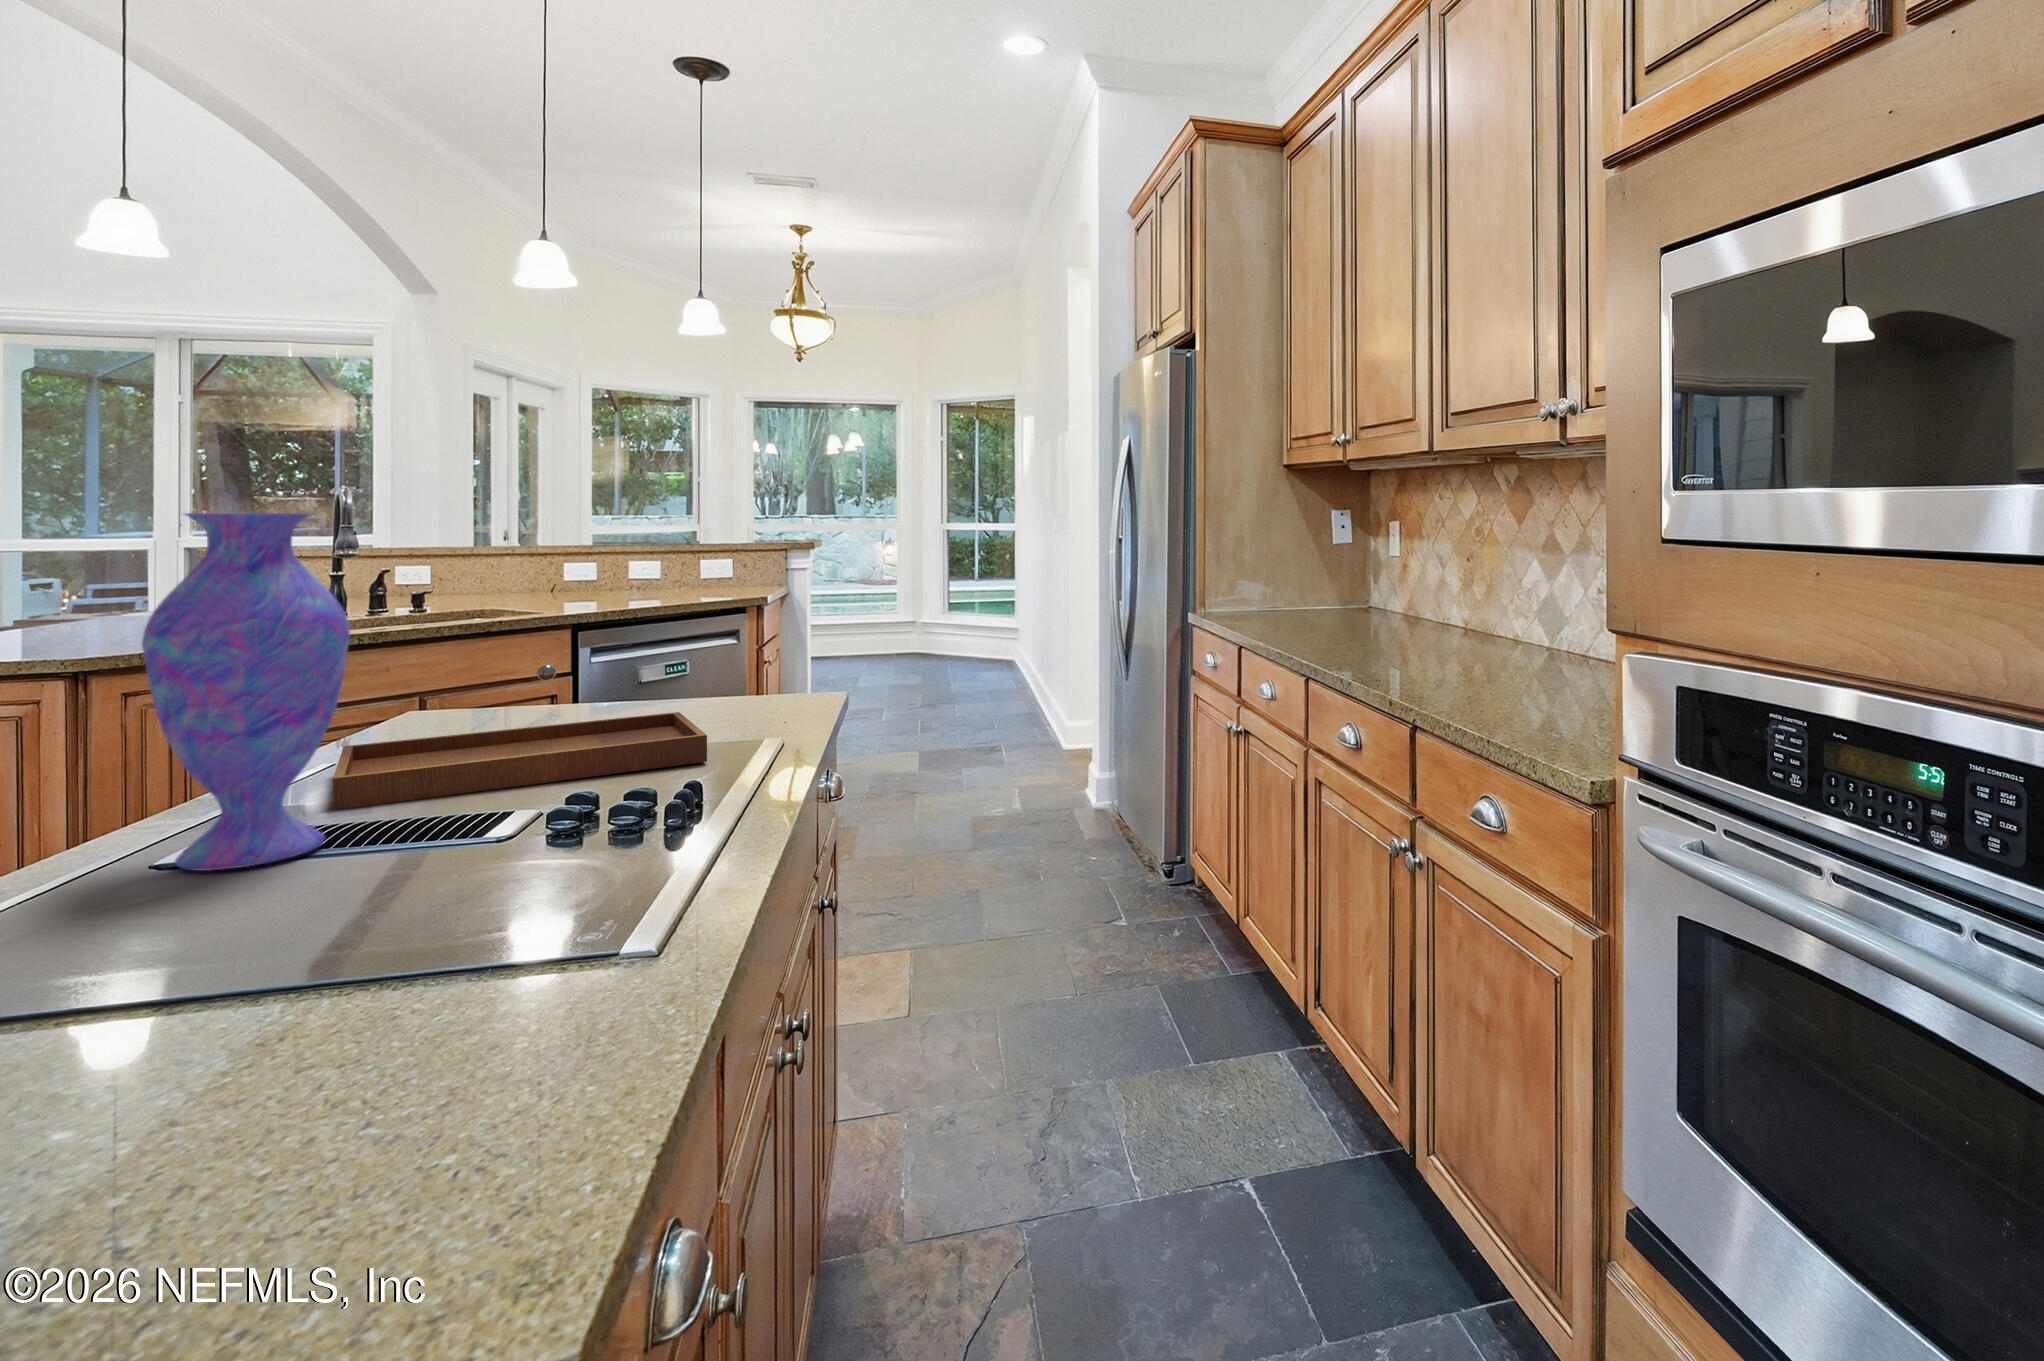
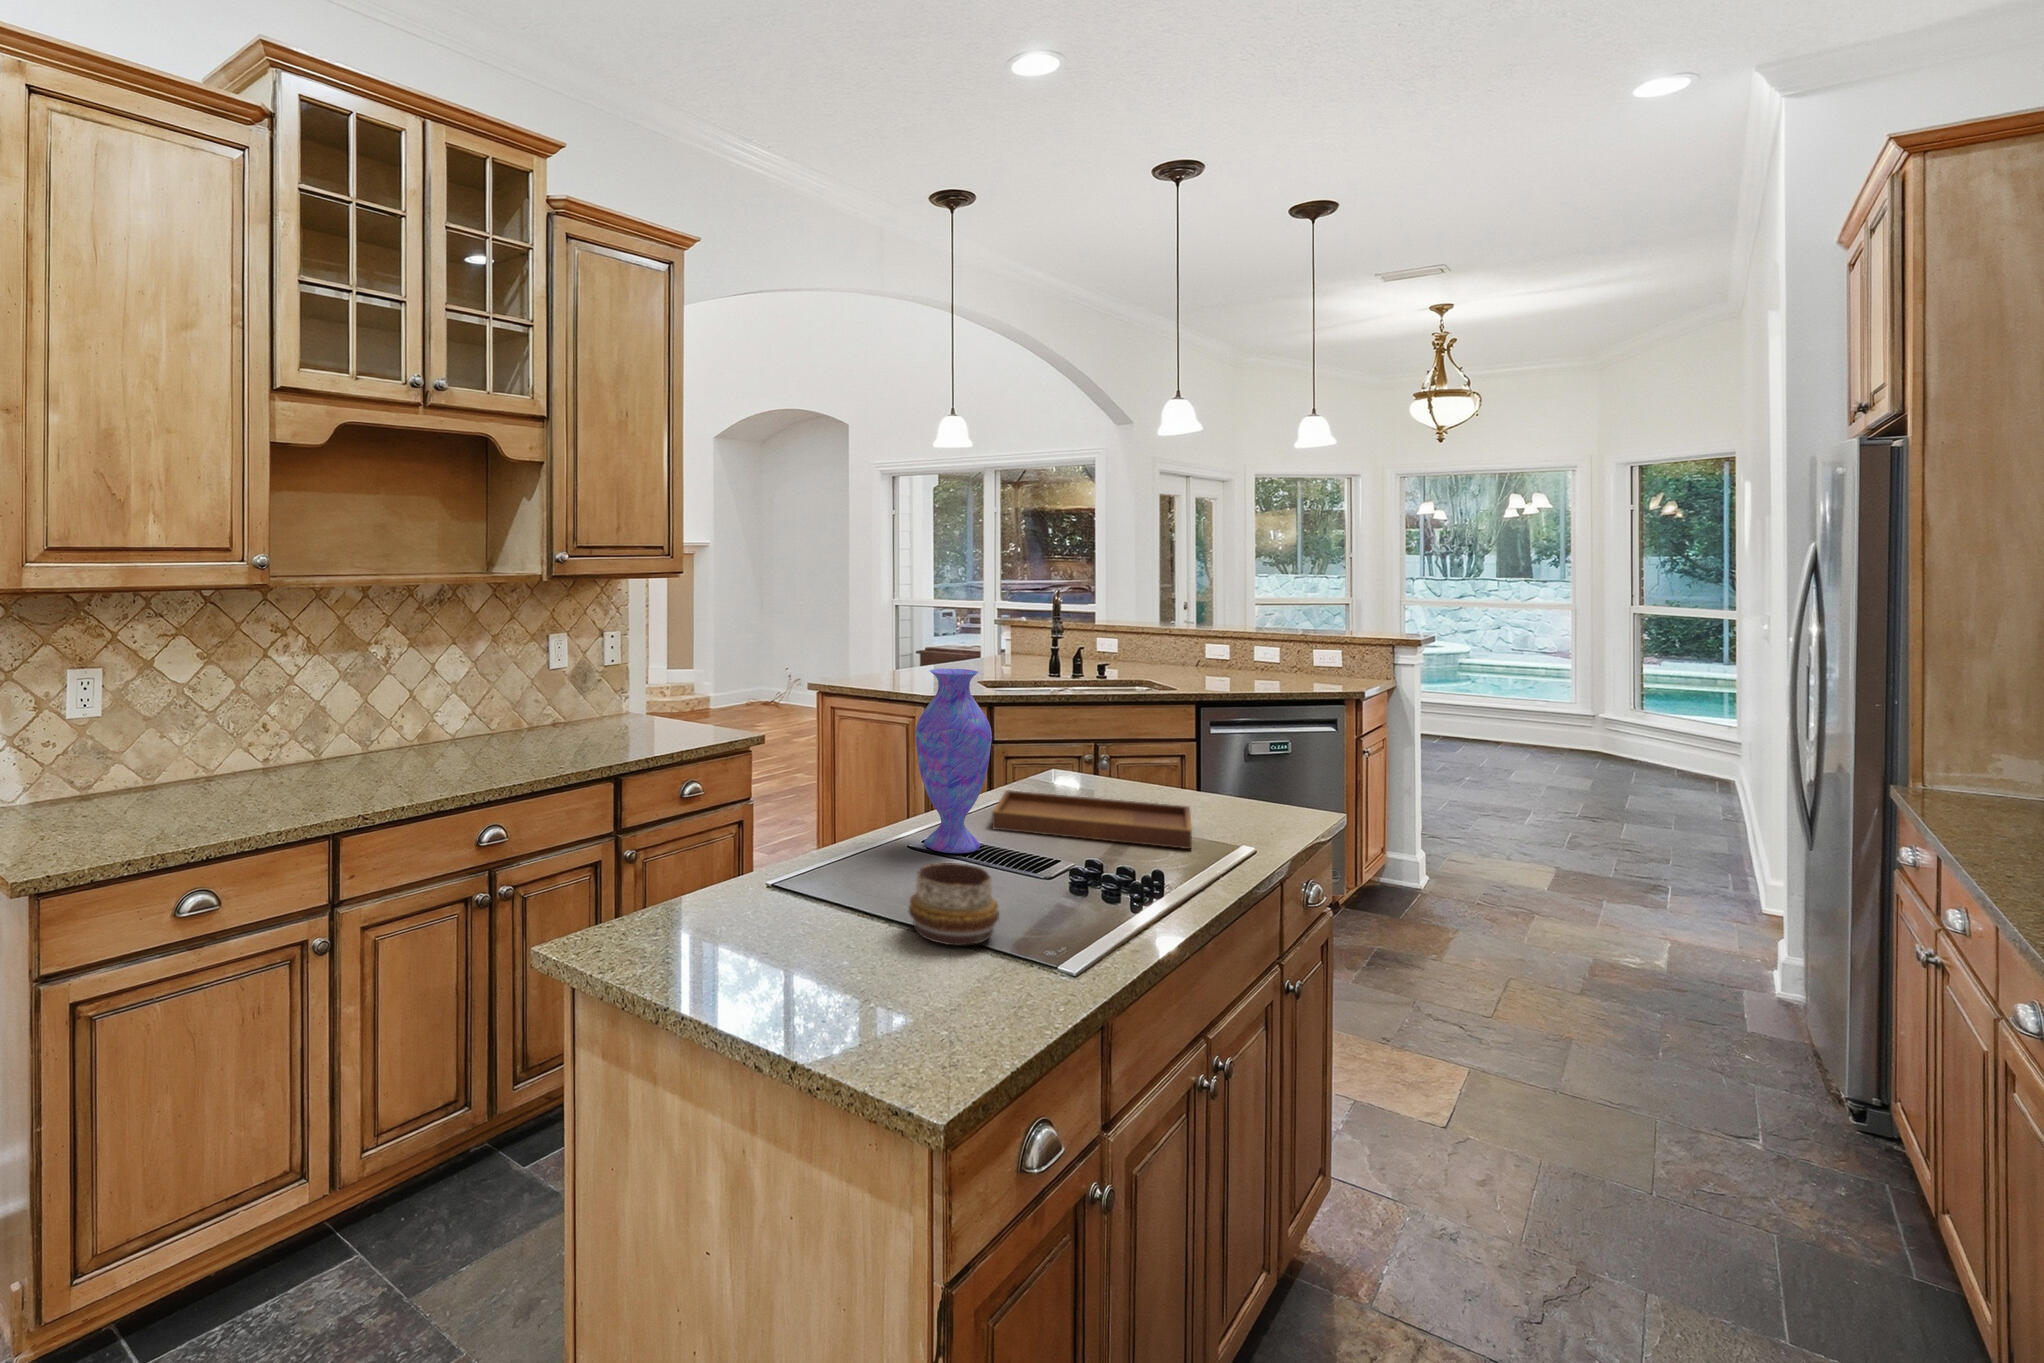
decorative bowl: none [208,847,466,1035] -> present [909,863,999,946]

